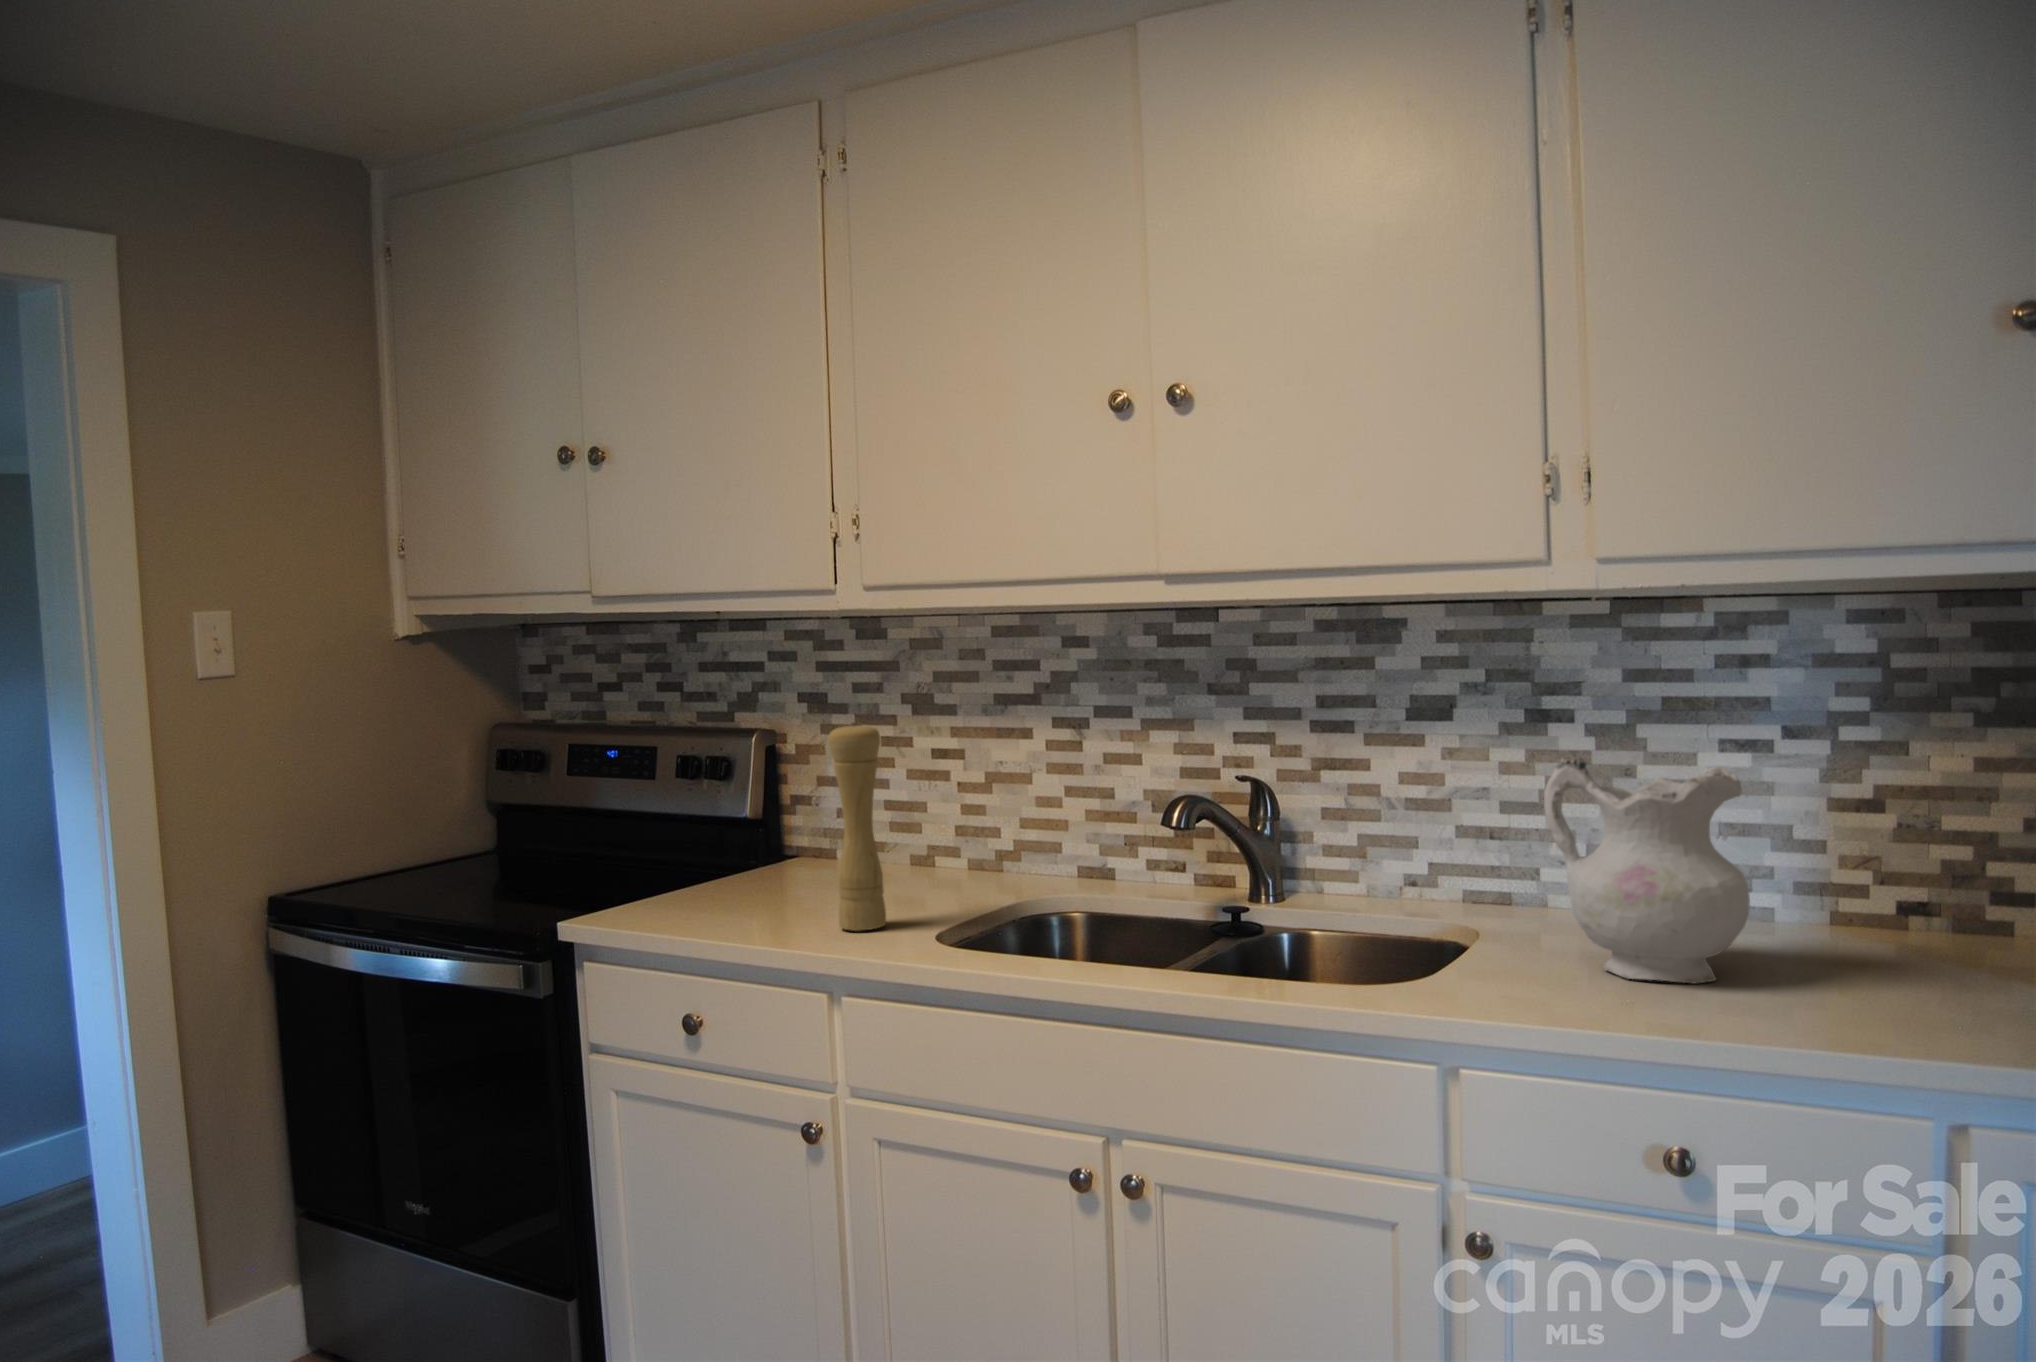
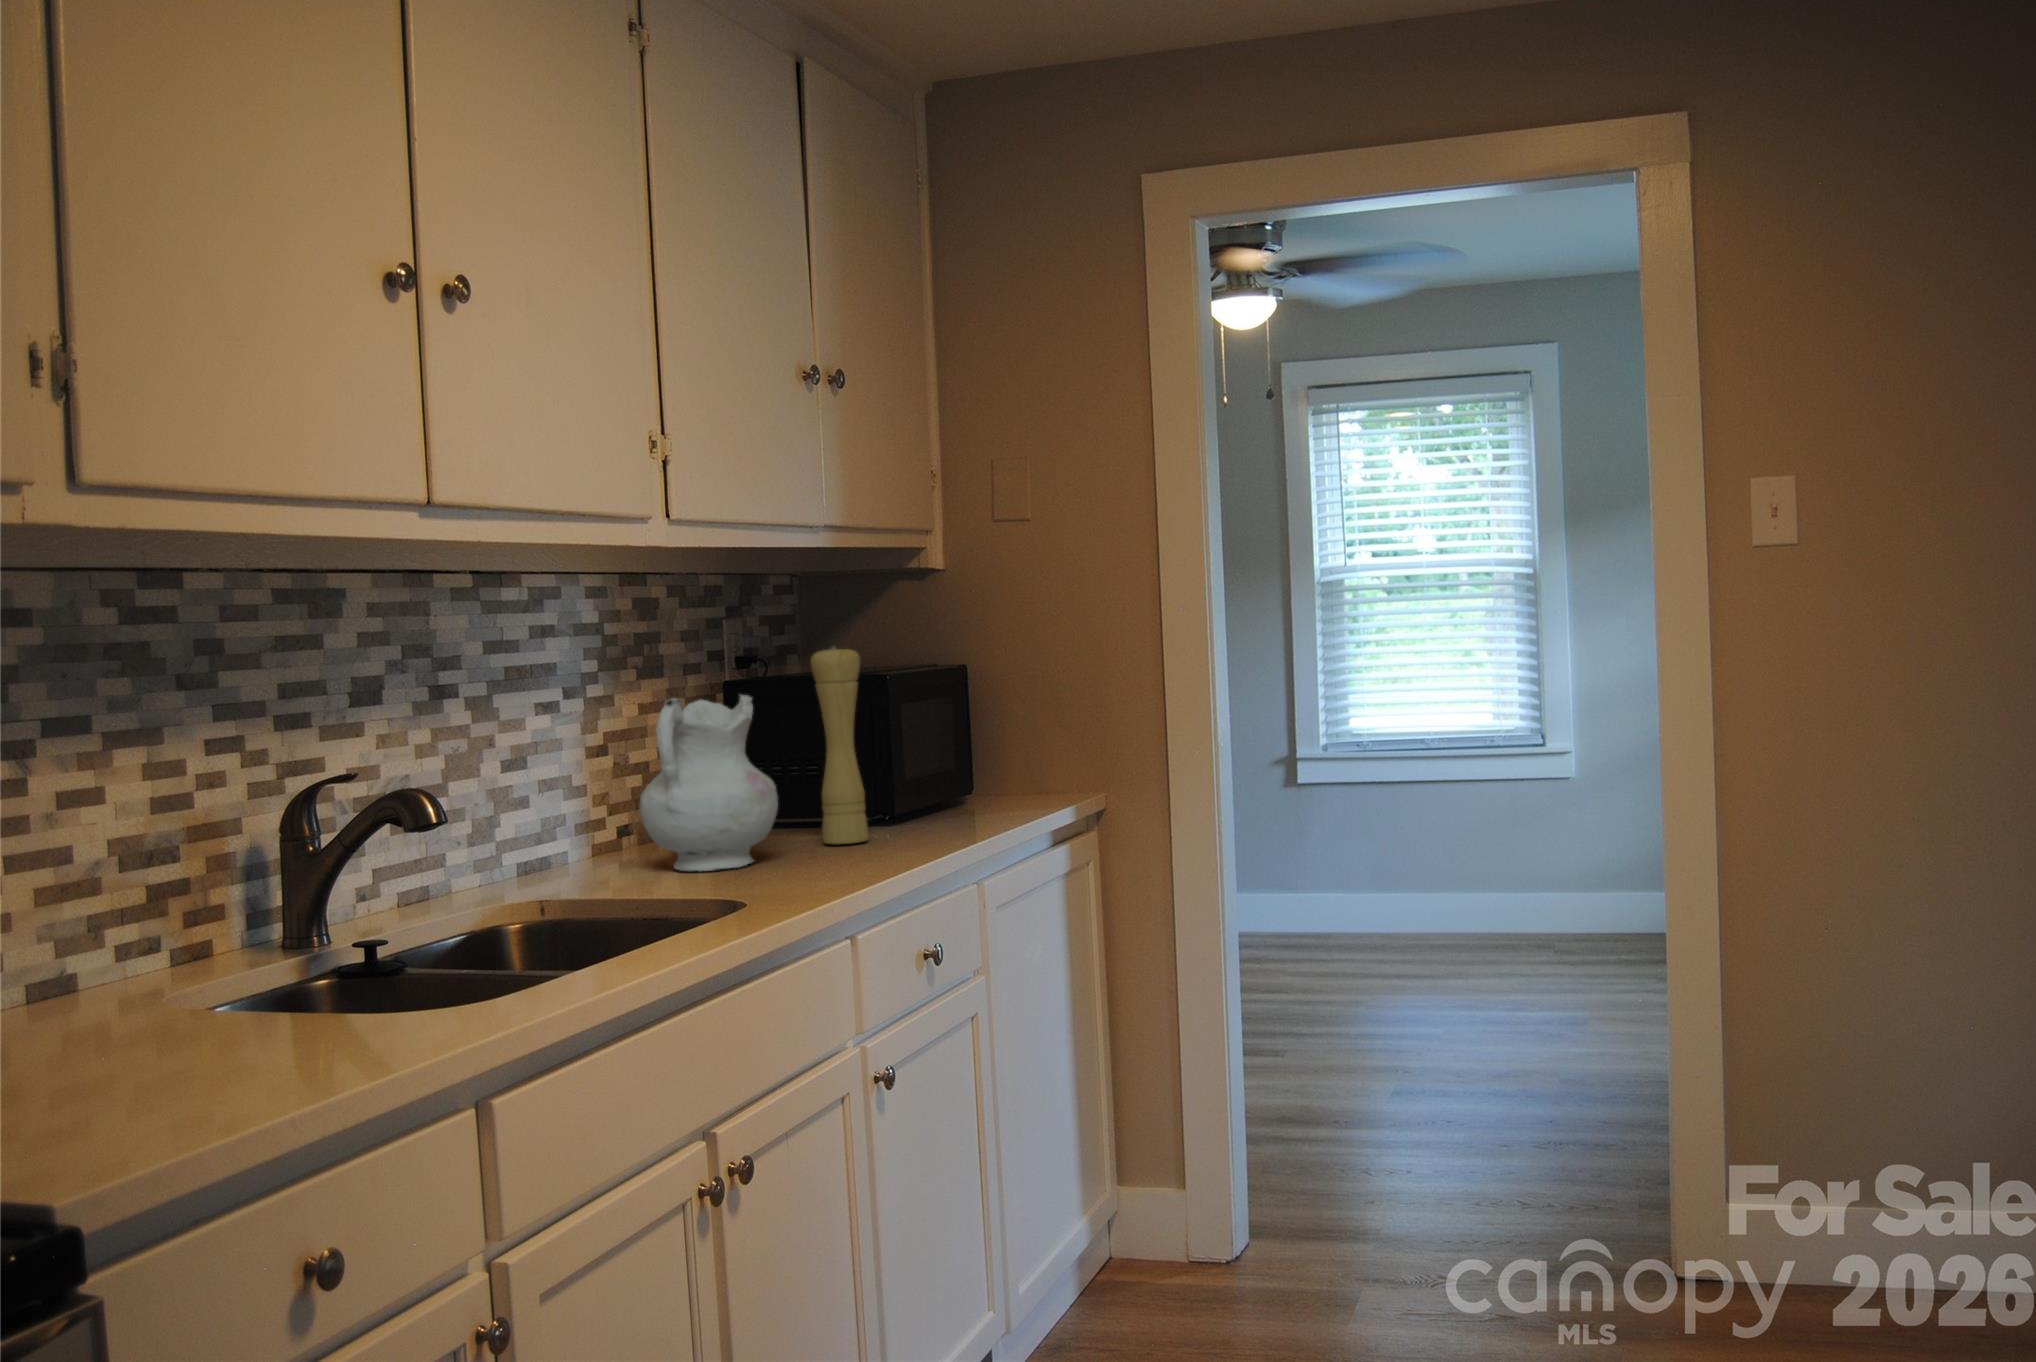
pepper mill: present [829,722,886,931] -> present [811,646,869,844]

